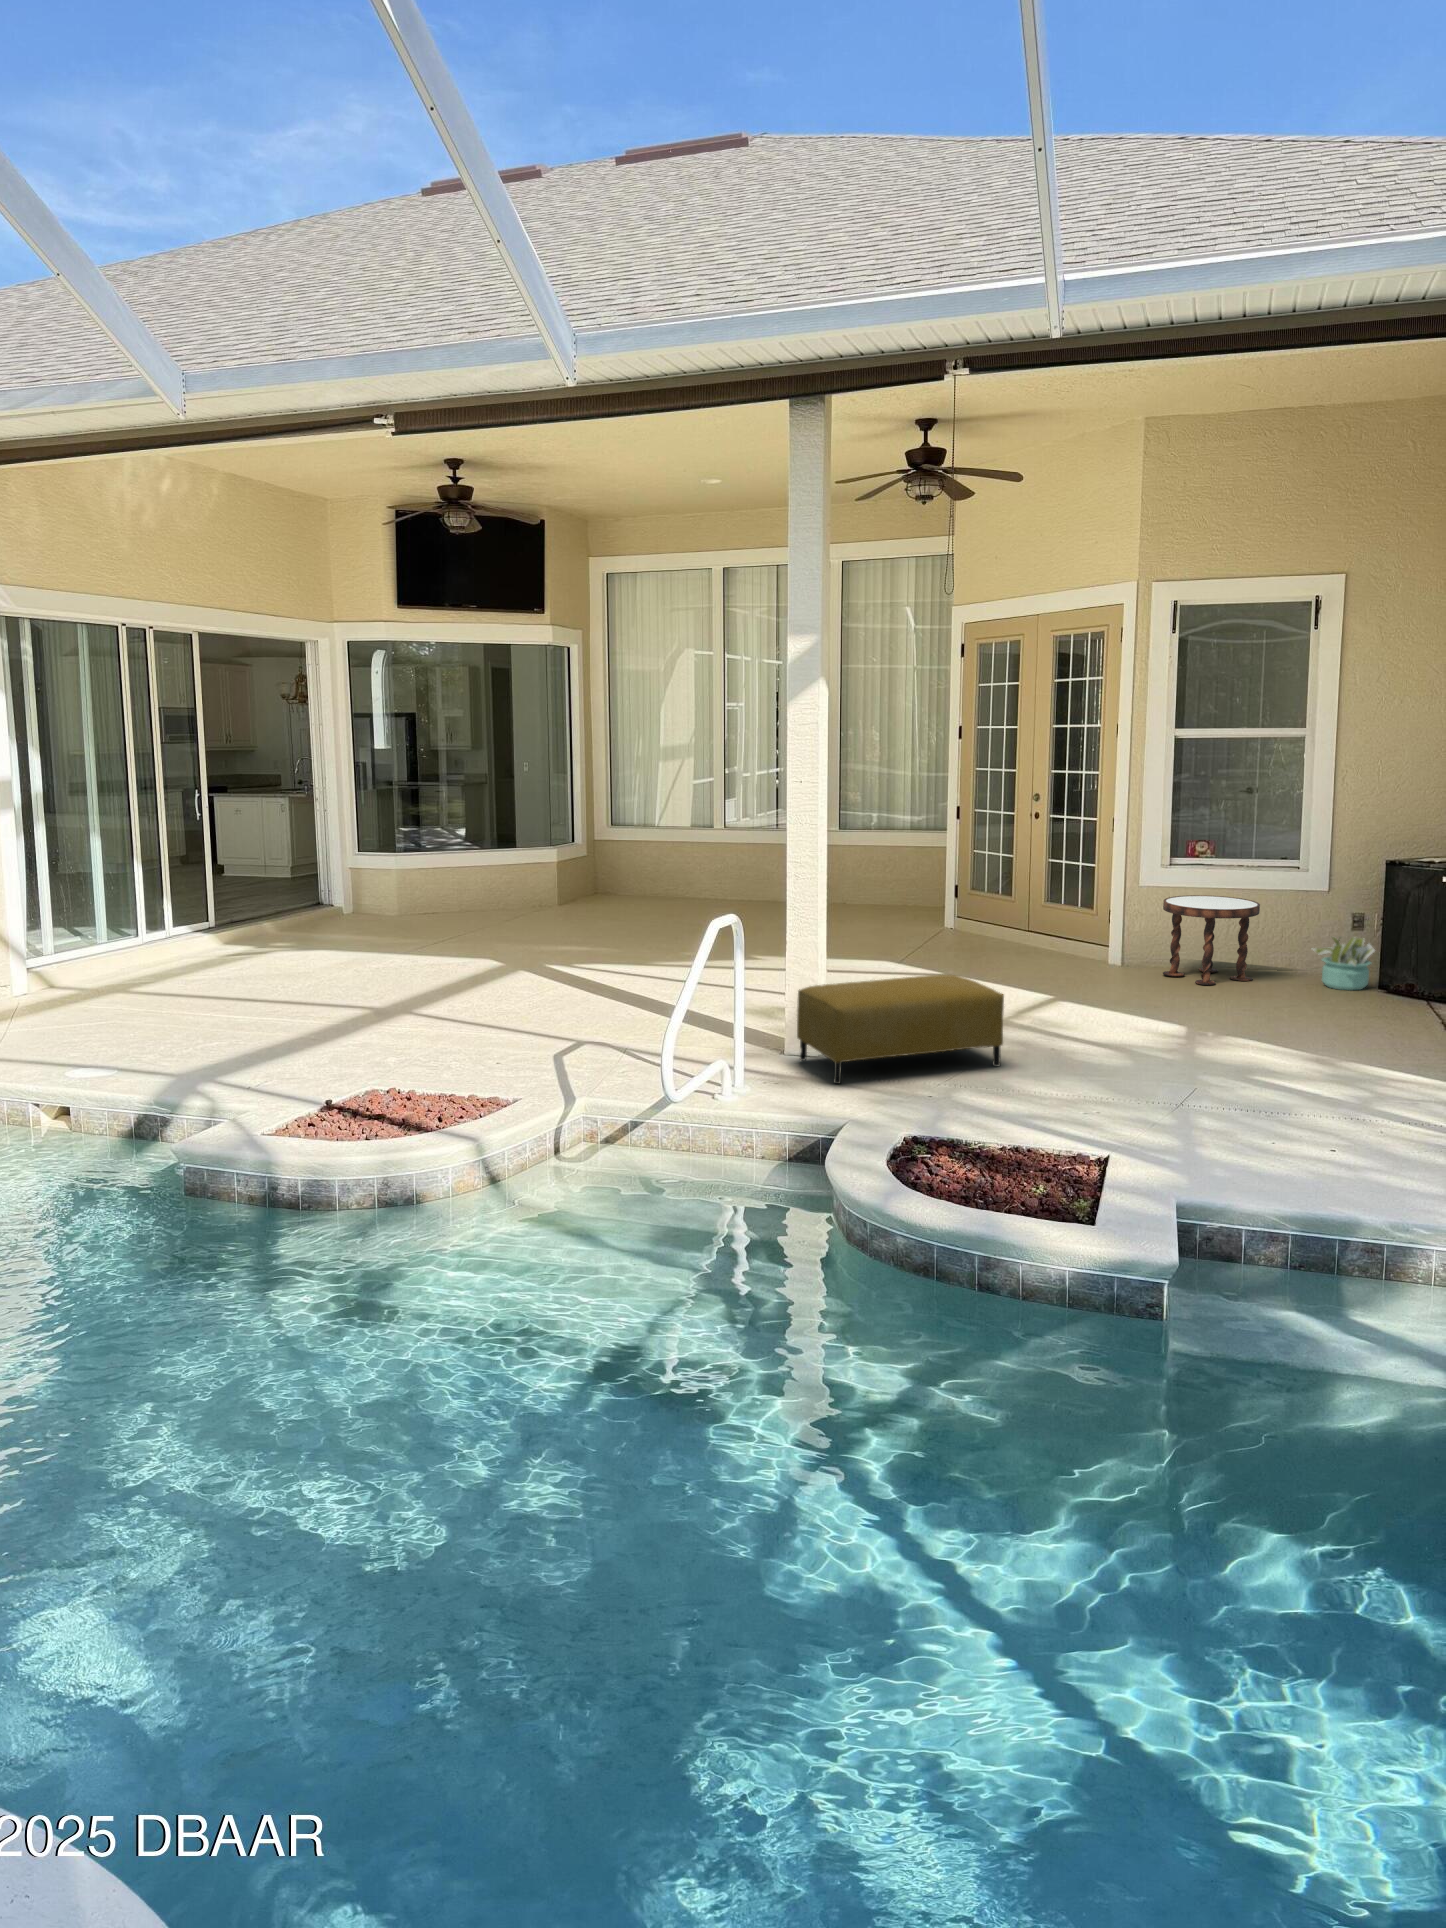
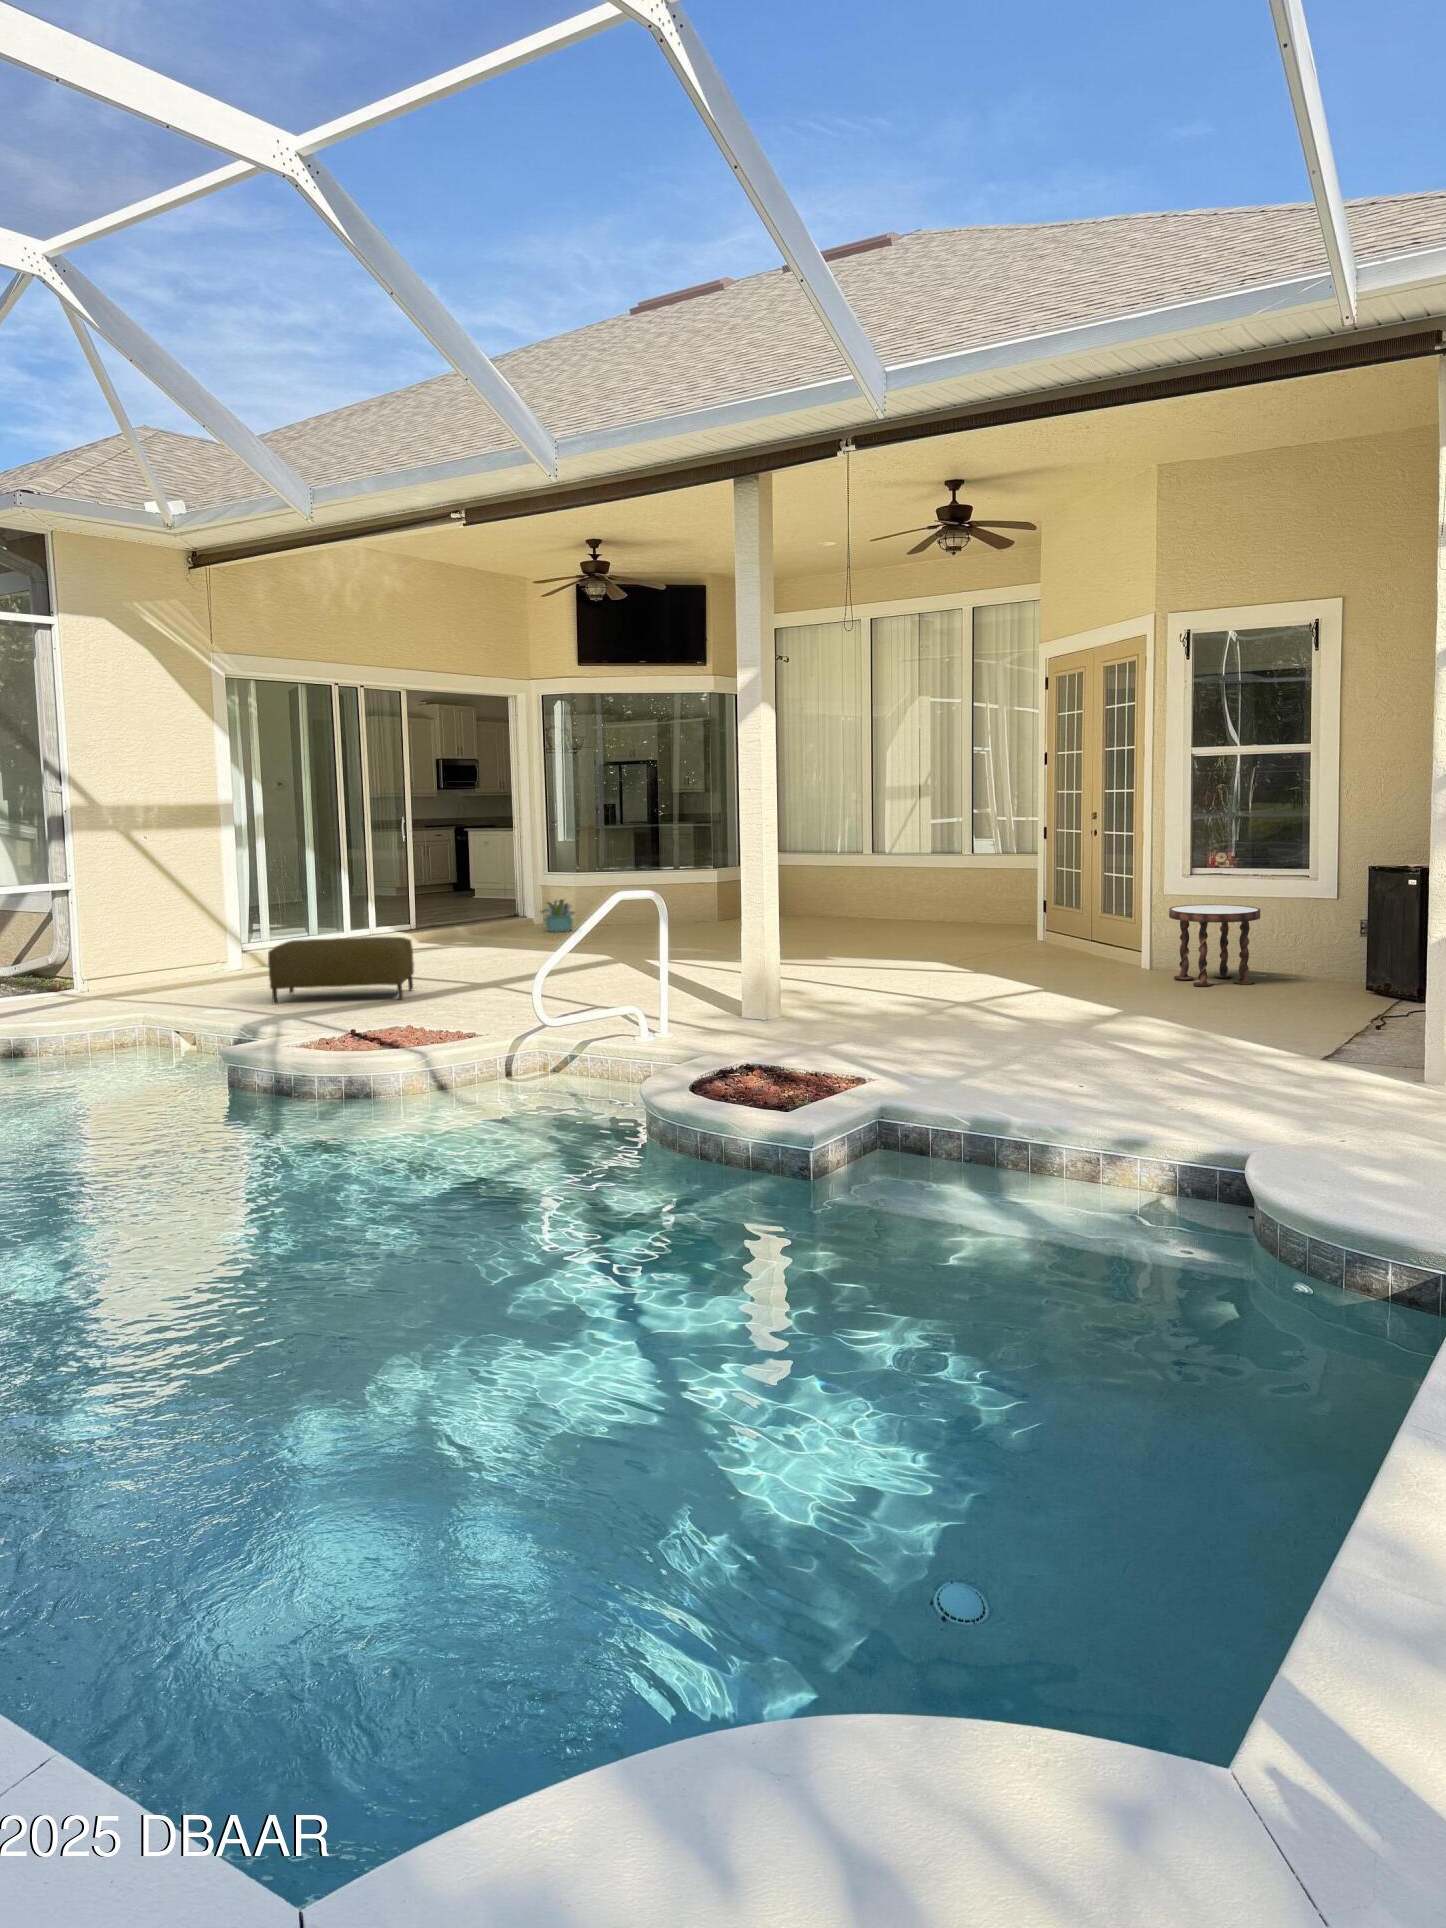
decorative plant: present [1313,937,1375,990] -> present [540,899,575,932]
ottoman: present [797,975,1004,1084] -> present [268,937,414,1004]

